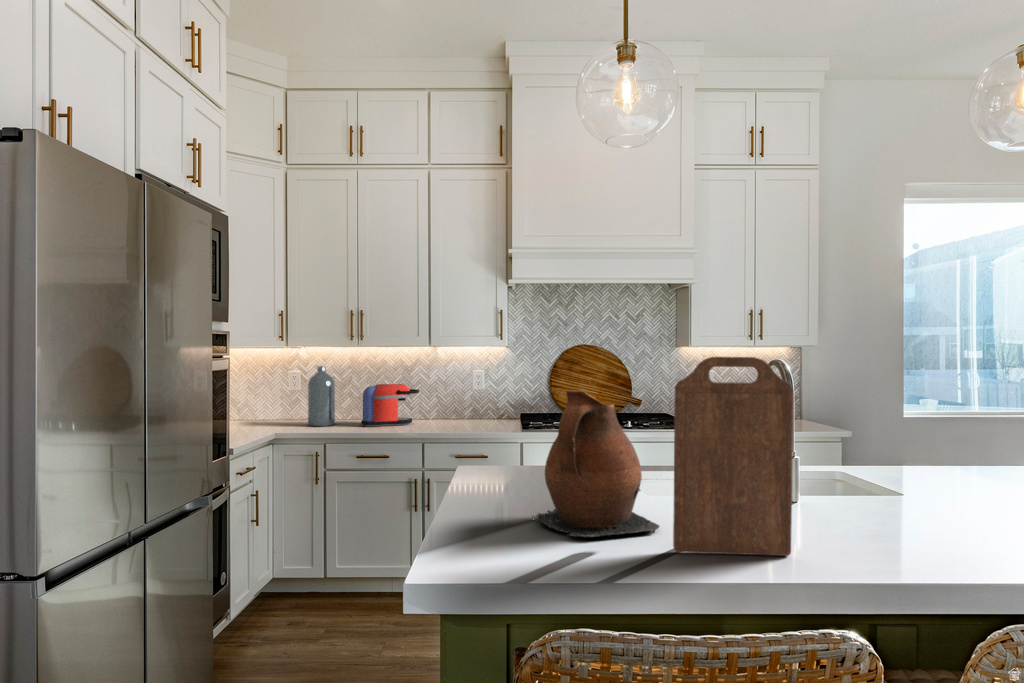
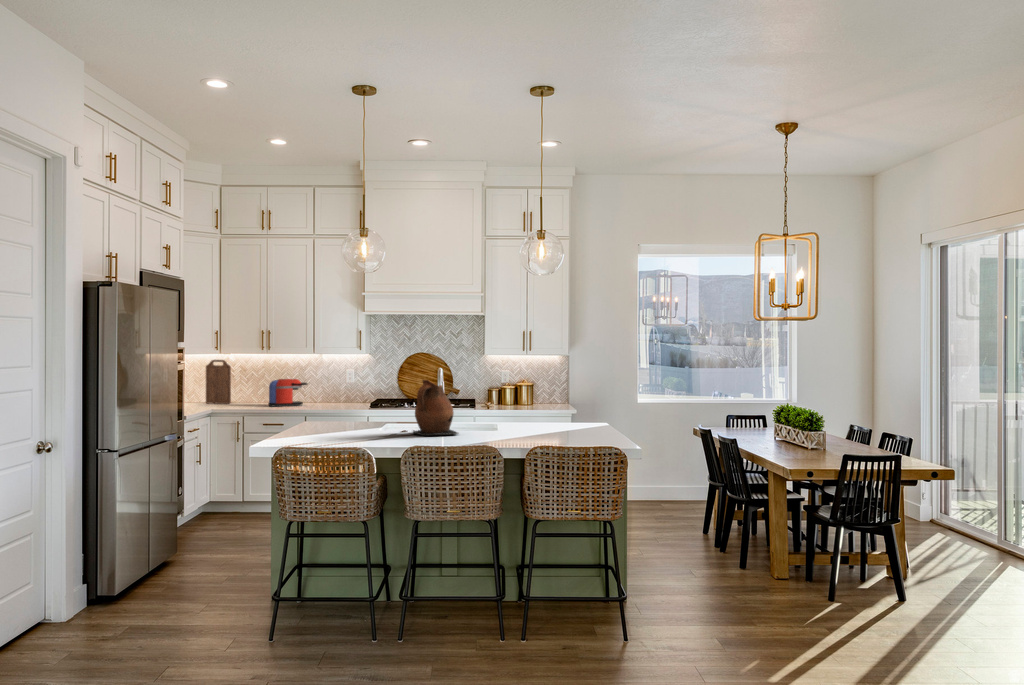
cutting board: present [673,357,793,556] -> present [206,360,231,404]
bottle: present [308,366,335,426] -> none [233,367,251,406]
ceramic pitcher: present [536,390,659,537] -> present [413,380,458,435]

